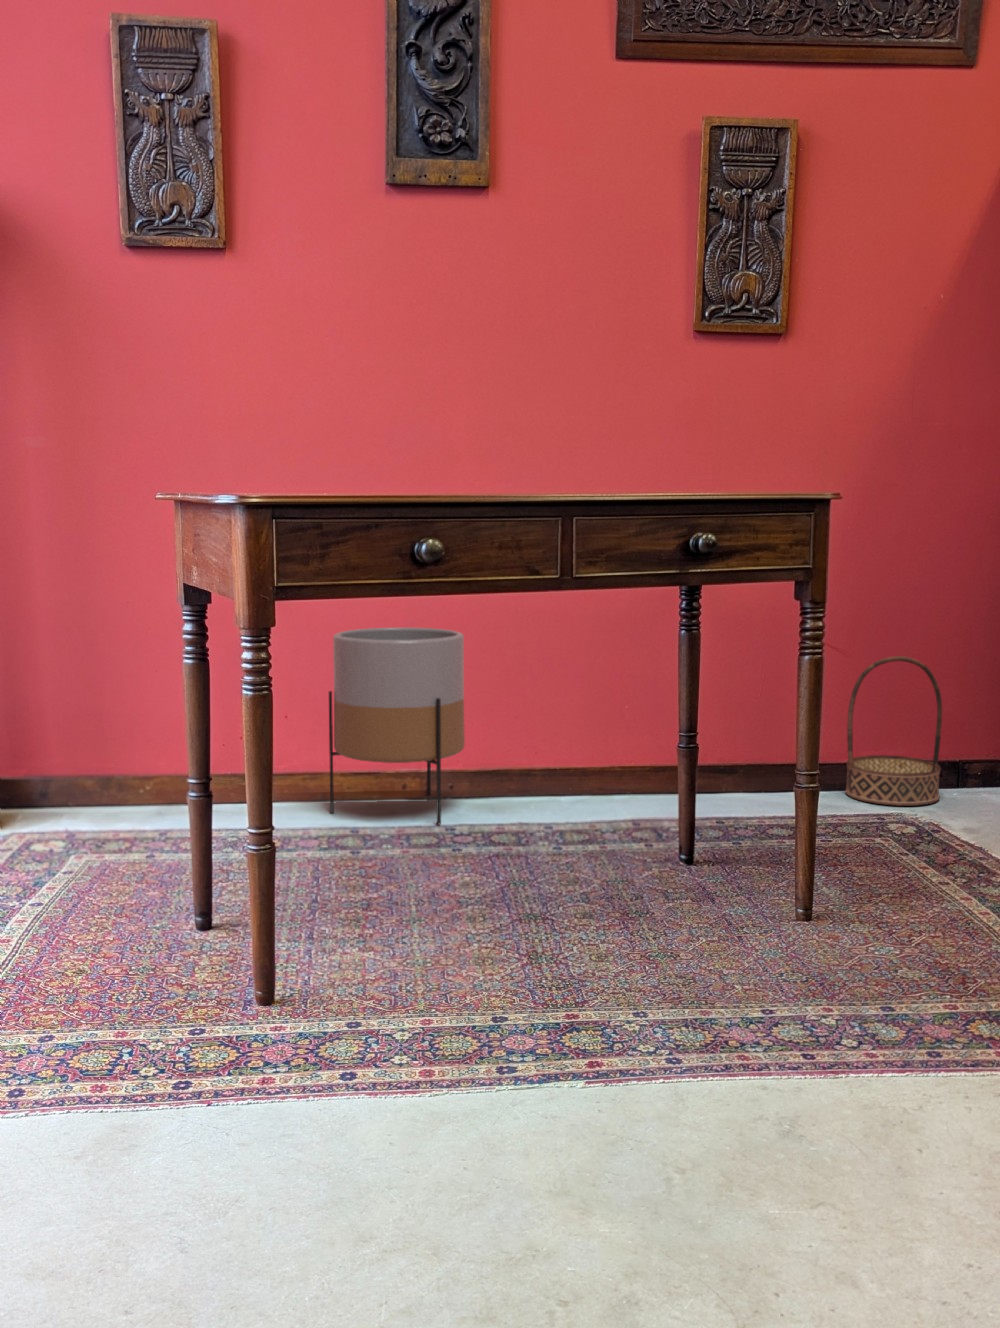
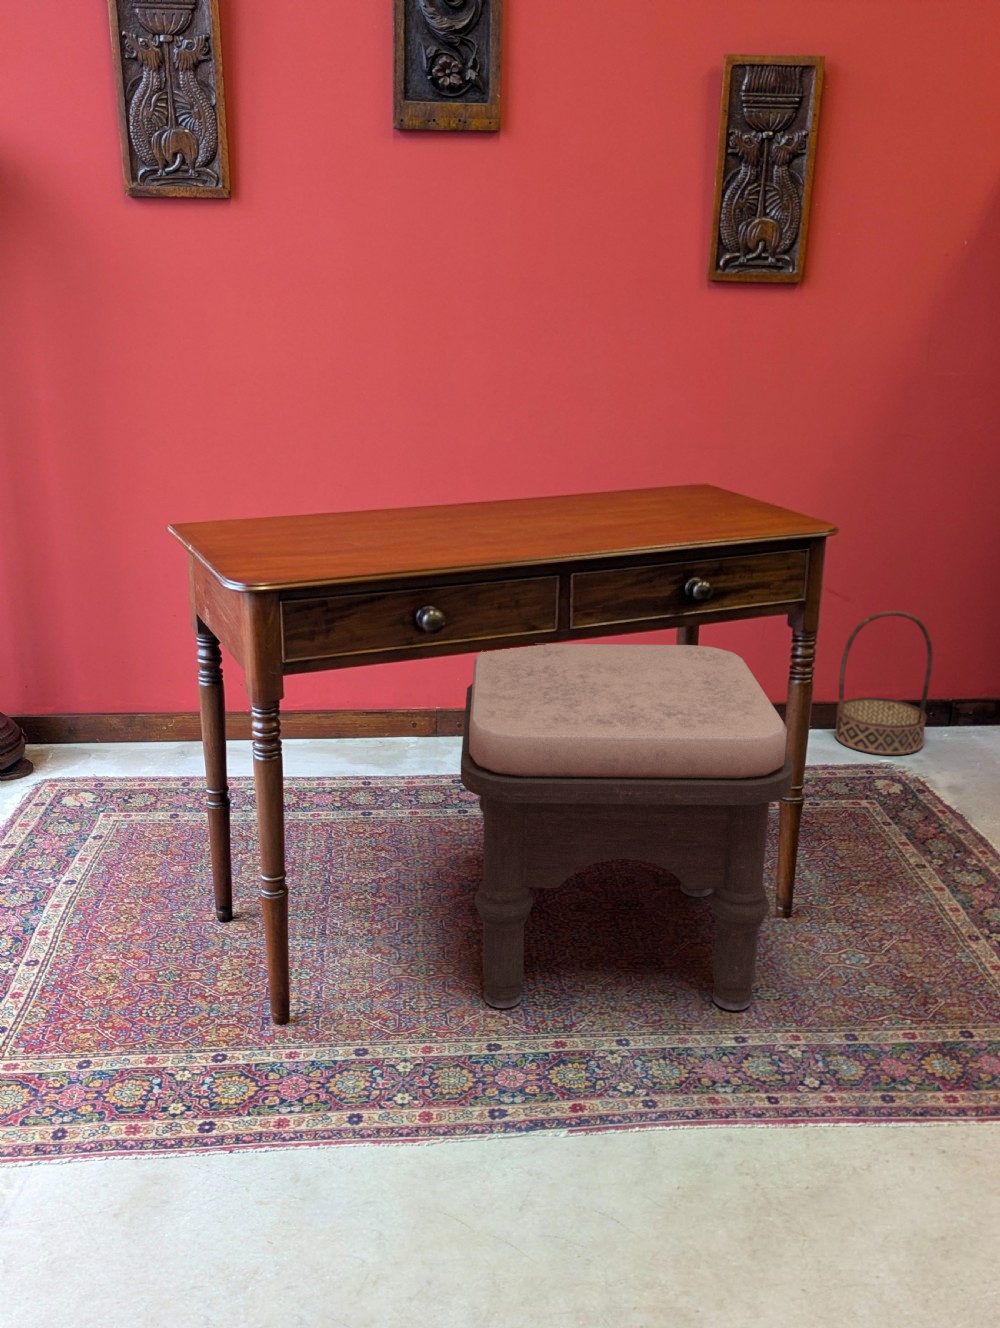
planter: present [329,627,465,824] -> none [343,580,472,777]
ottoman: none [461,635,809,991] -> present [461,644,794,1010]

